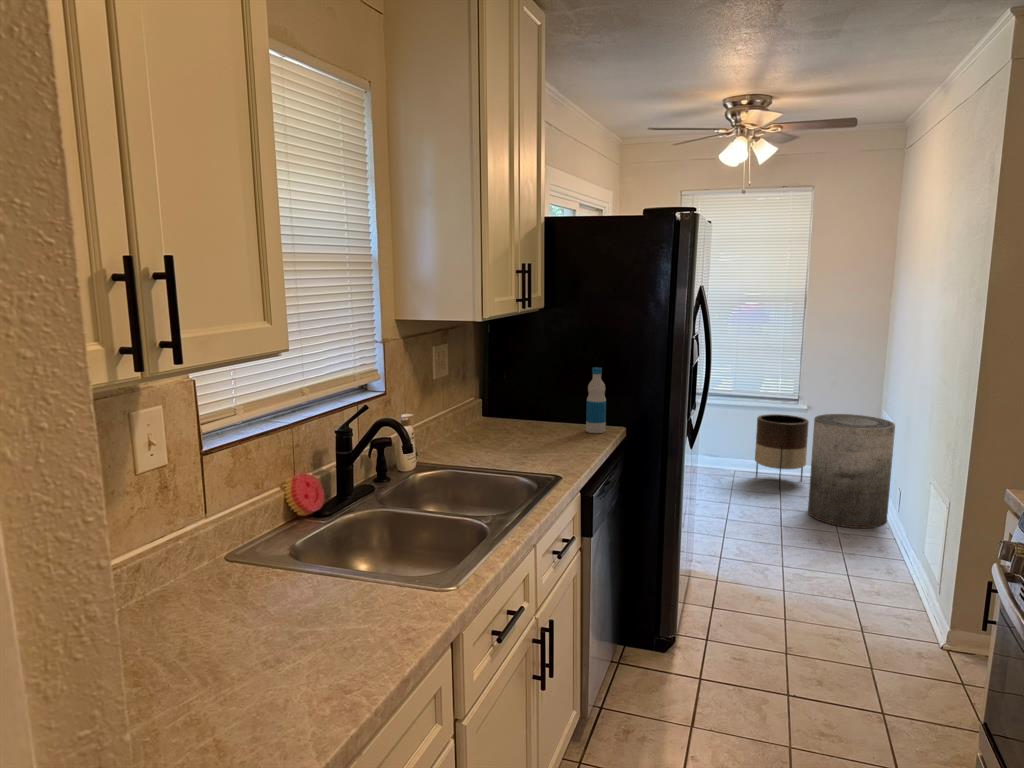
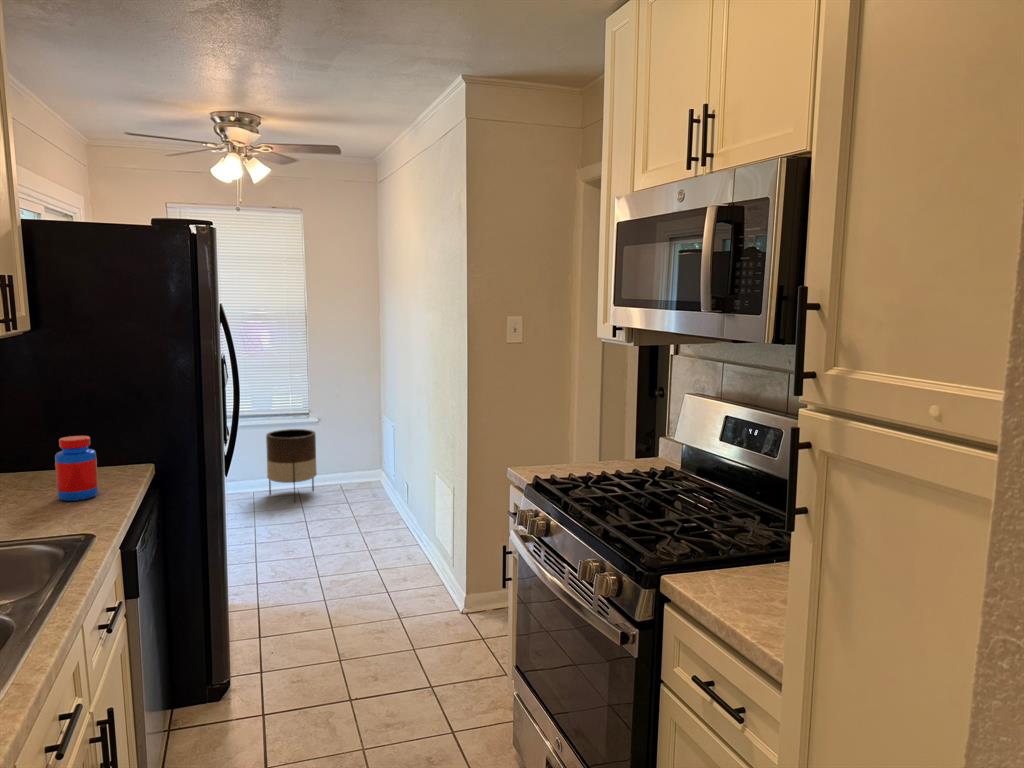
bottle: present [586,367,606,433] -> none [100,400,127,476]
jar: none [548,395,578,449] -> present [55,436,98,501]
trash can: present [808,414,895,528] -> none [324,421,395,526]

